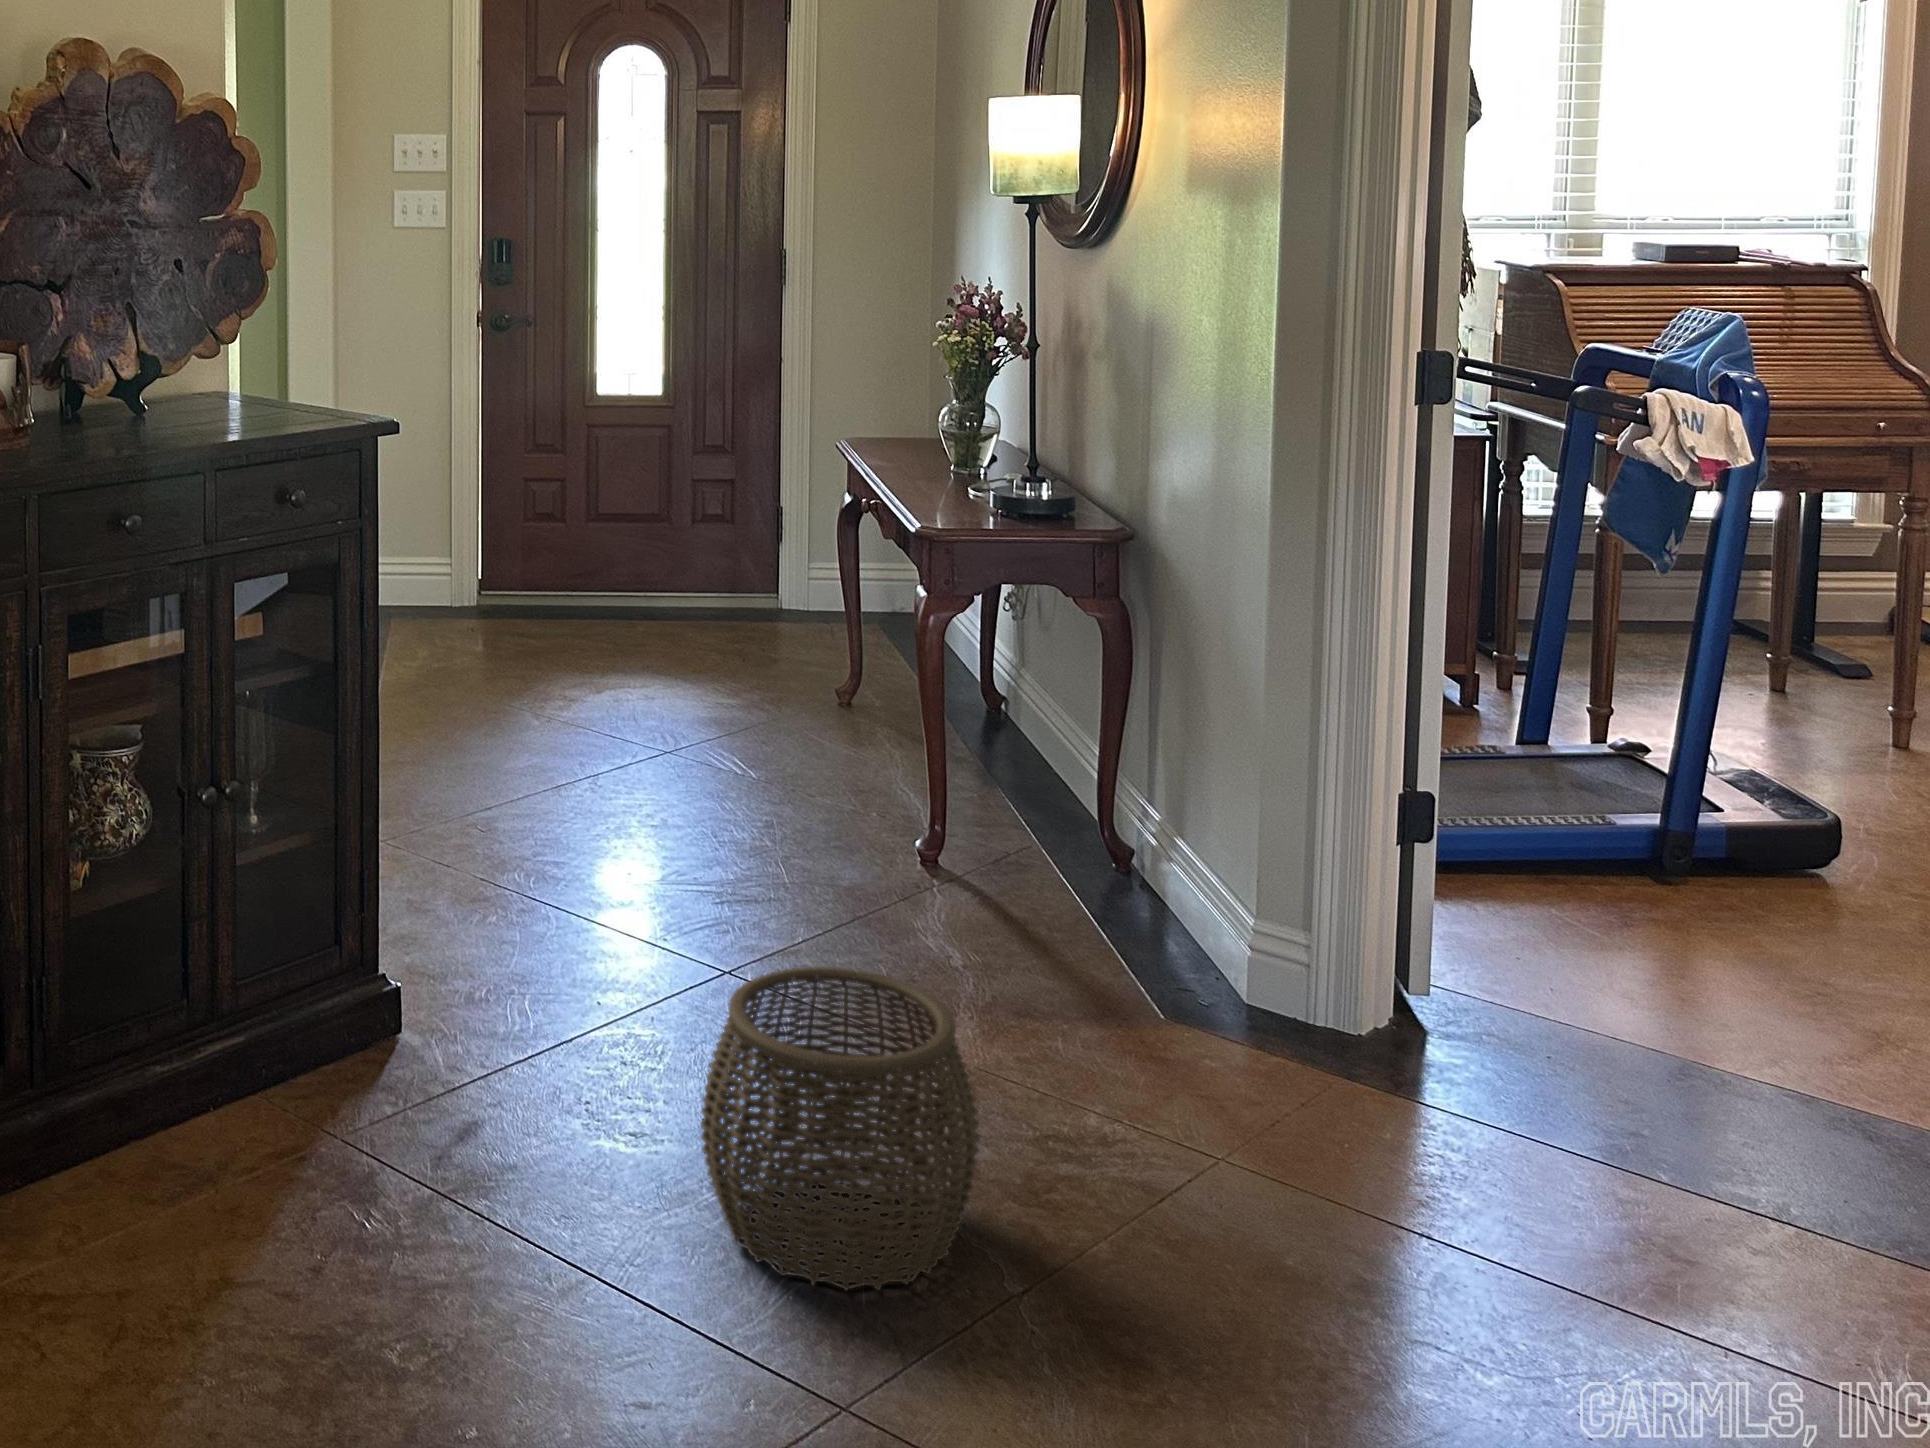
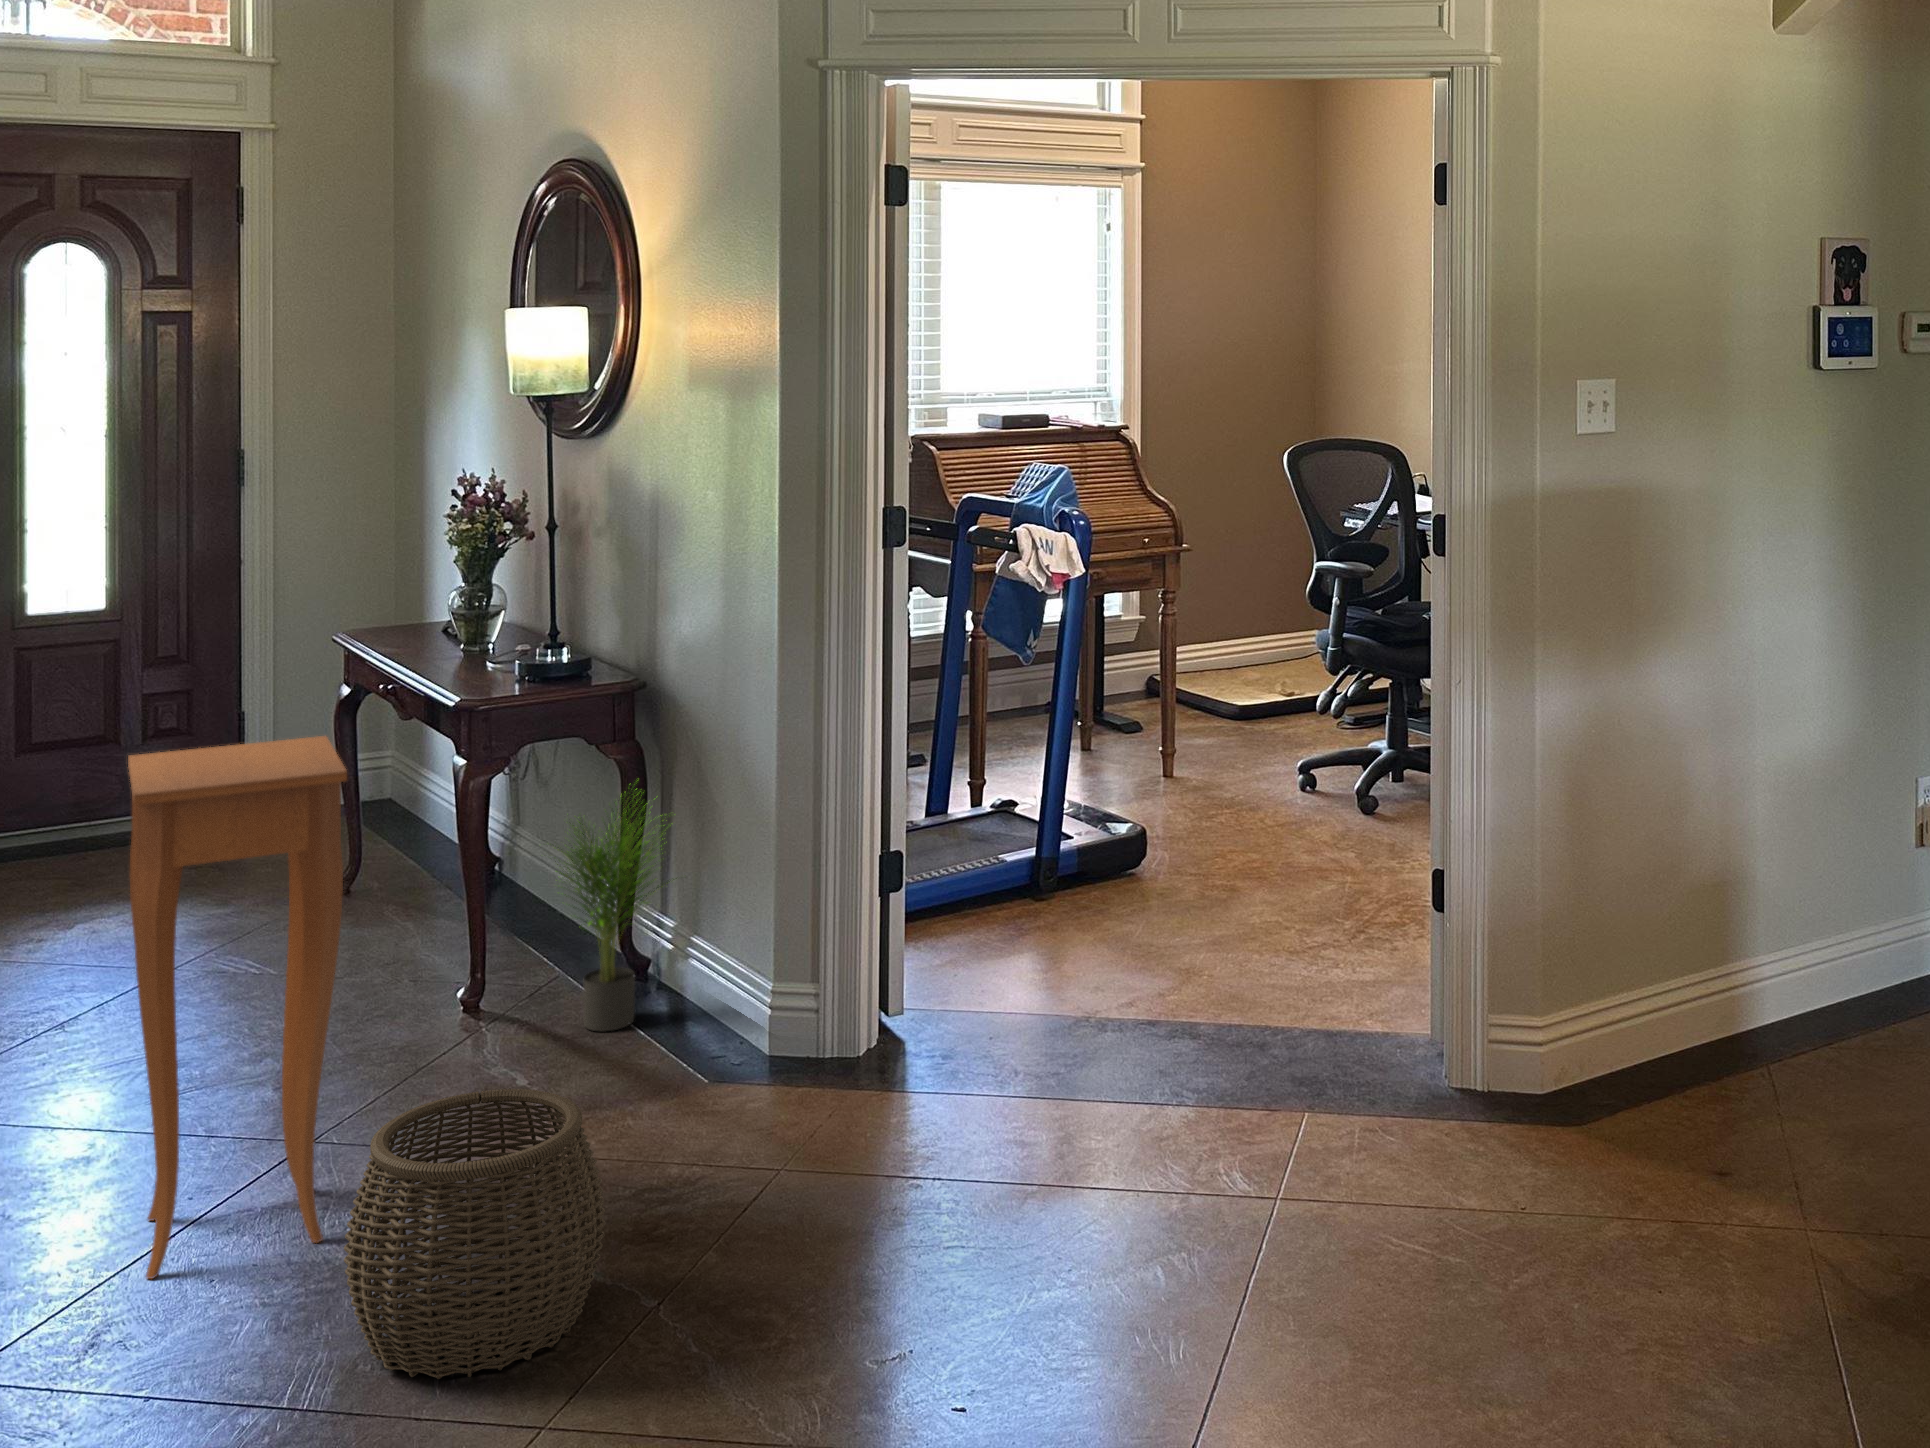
side table: none [547,540,749,1073] -> present [128,736,347,1279]
potted plant: none [994,640,1167,919] -> present [557,784,677,1031]

